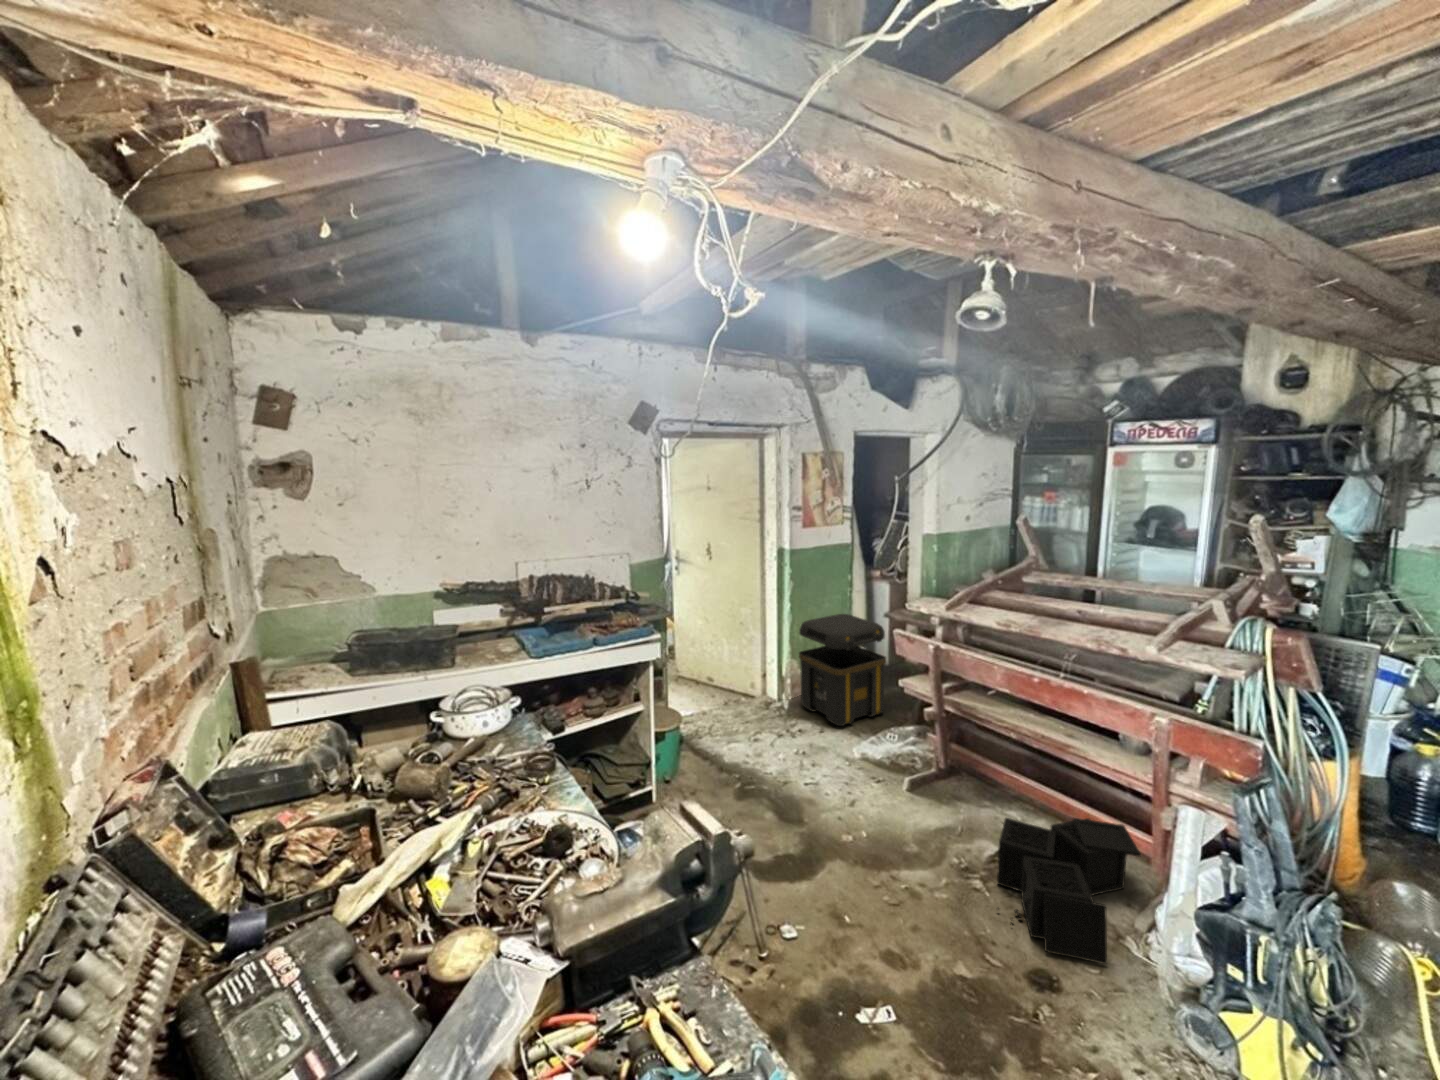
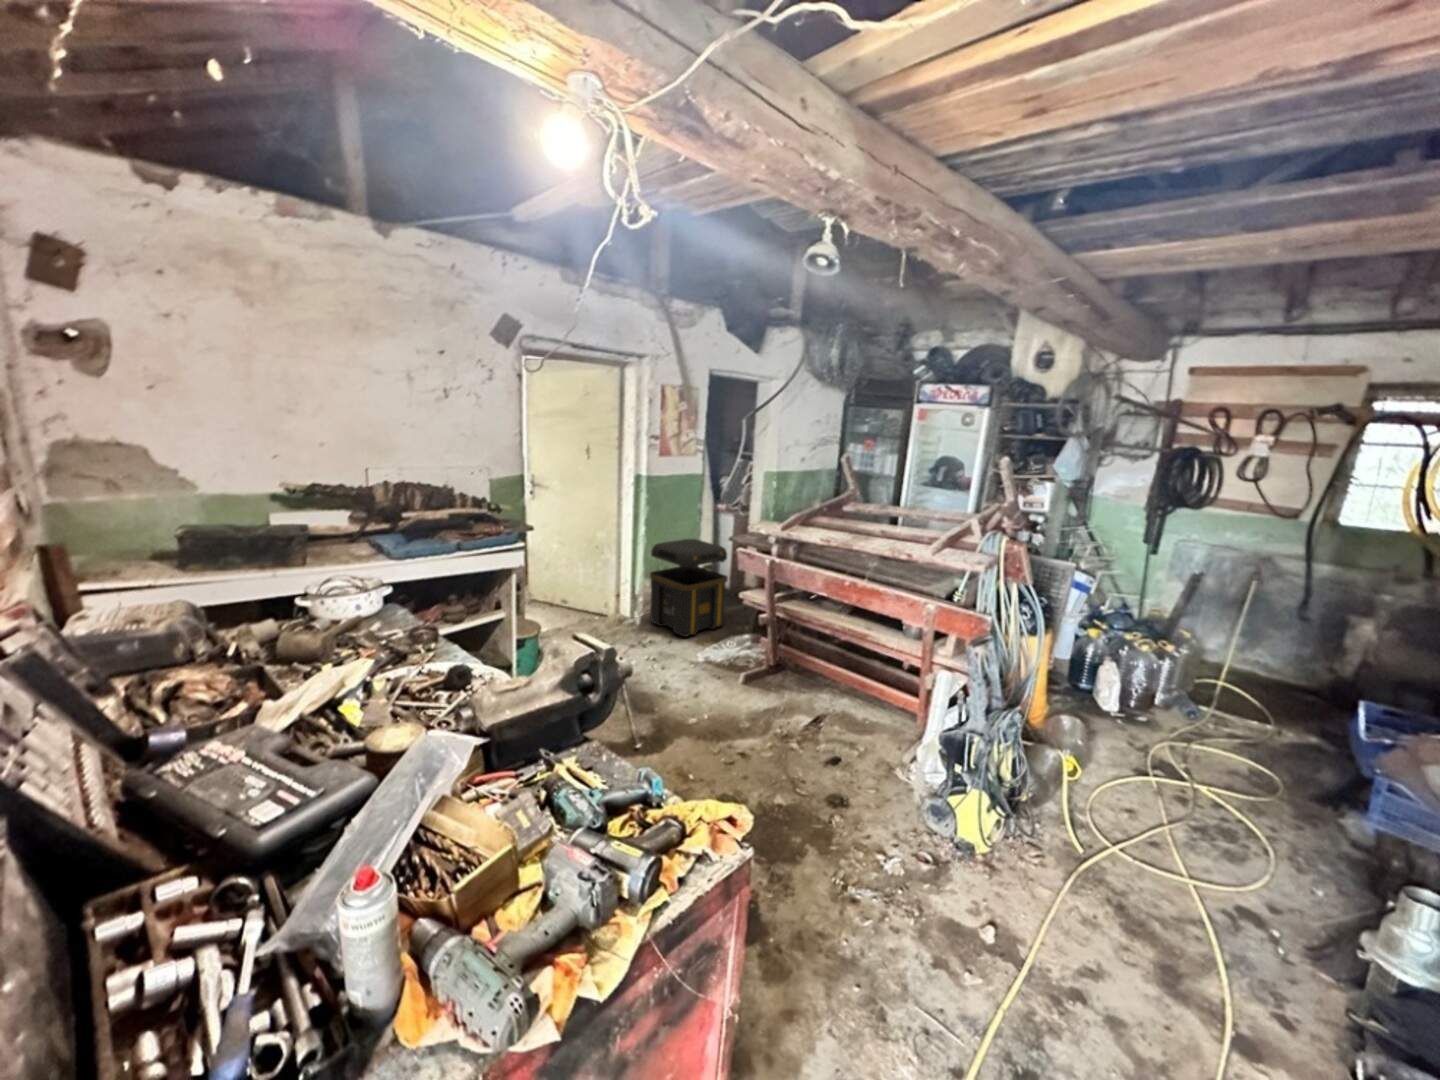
storage bin: present [997,818,1141,964] -> none [807,687,911,782]

